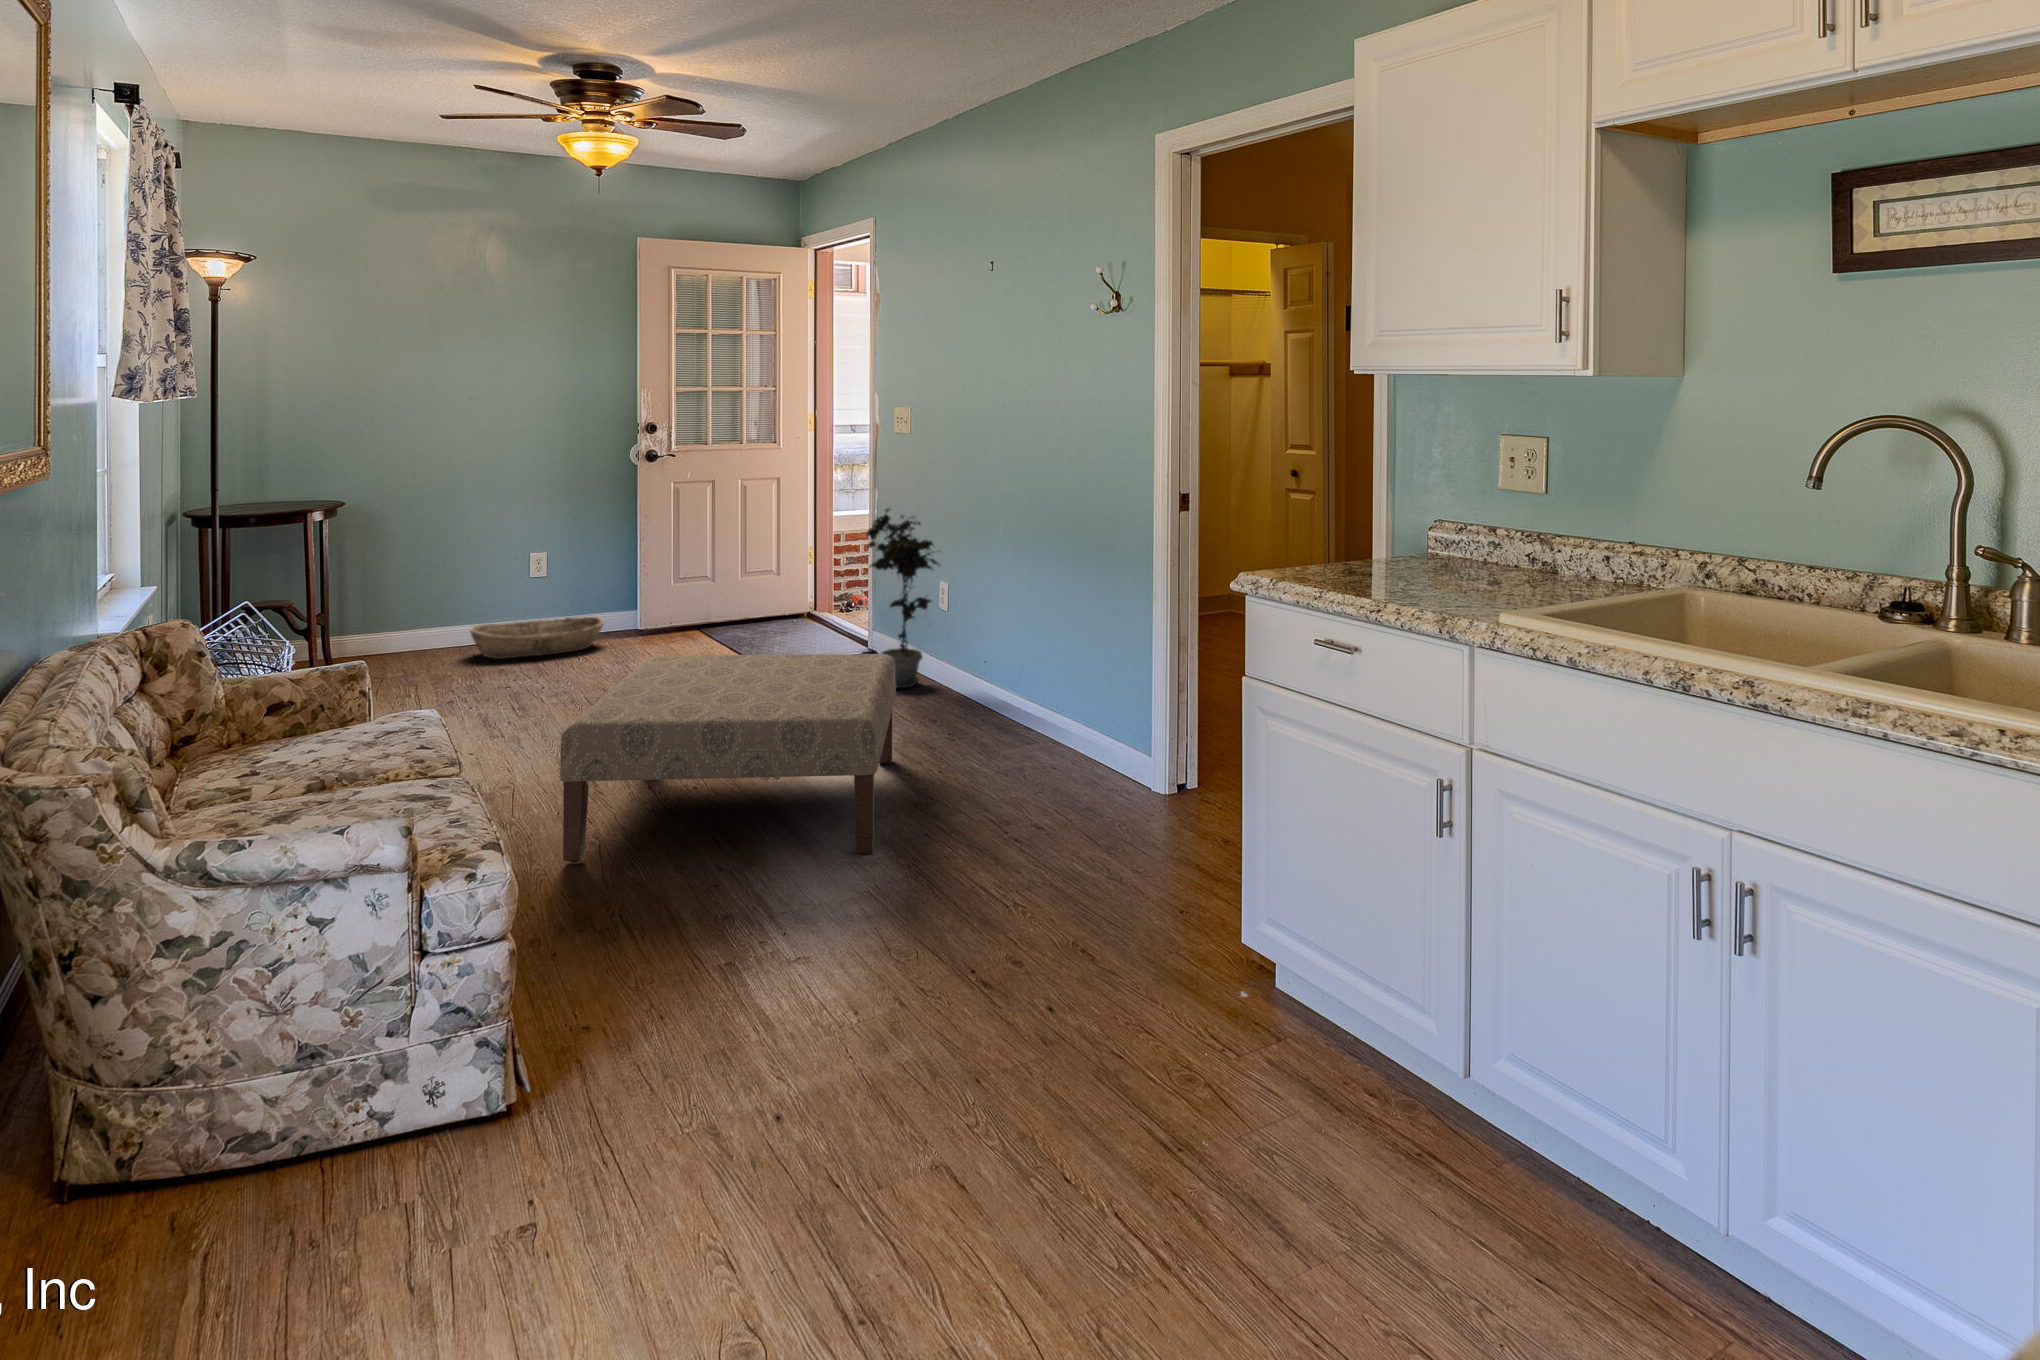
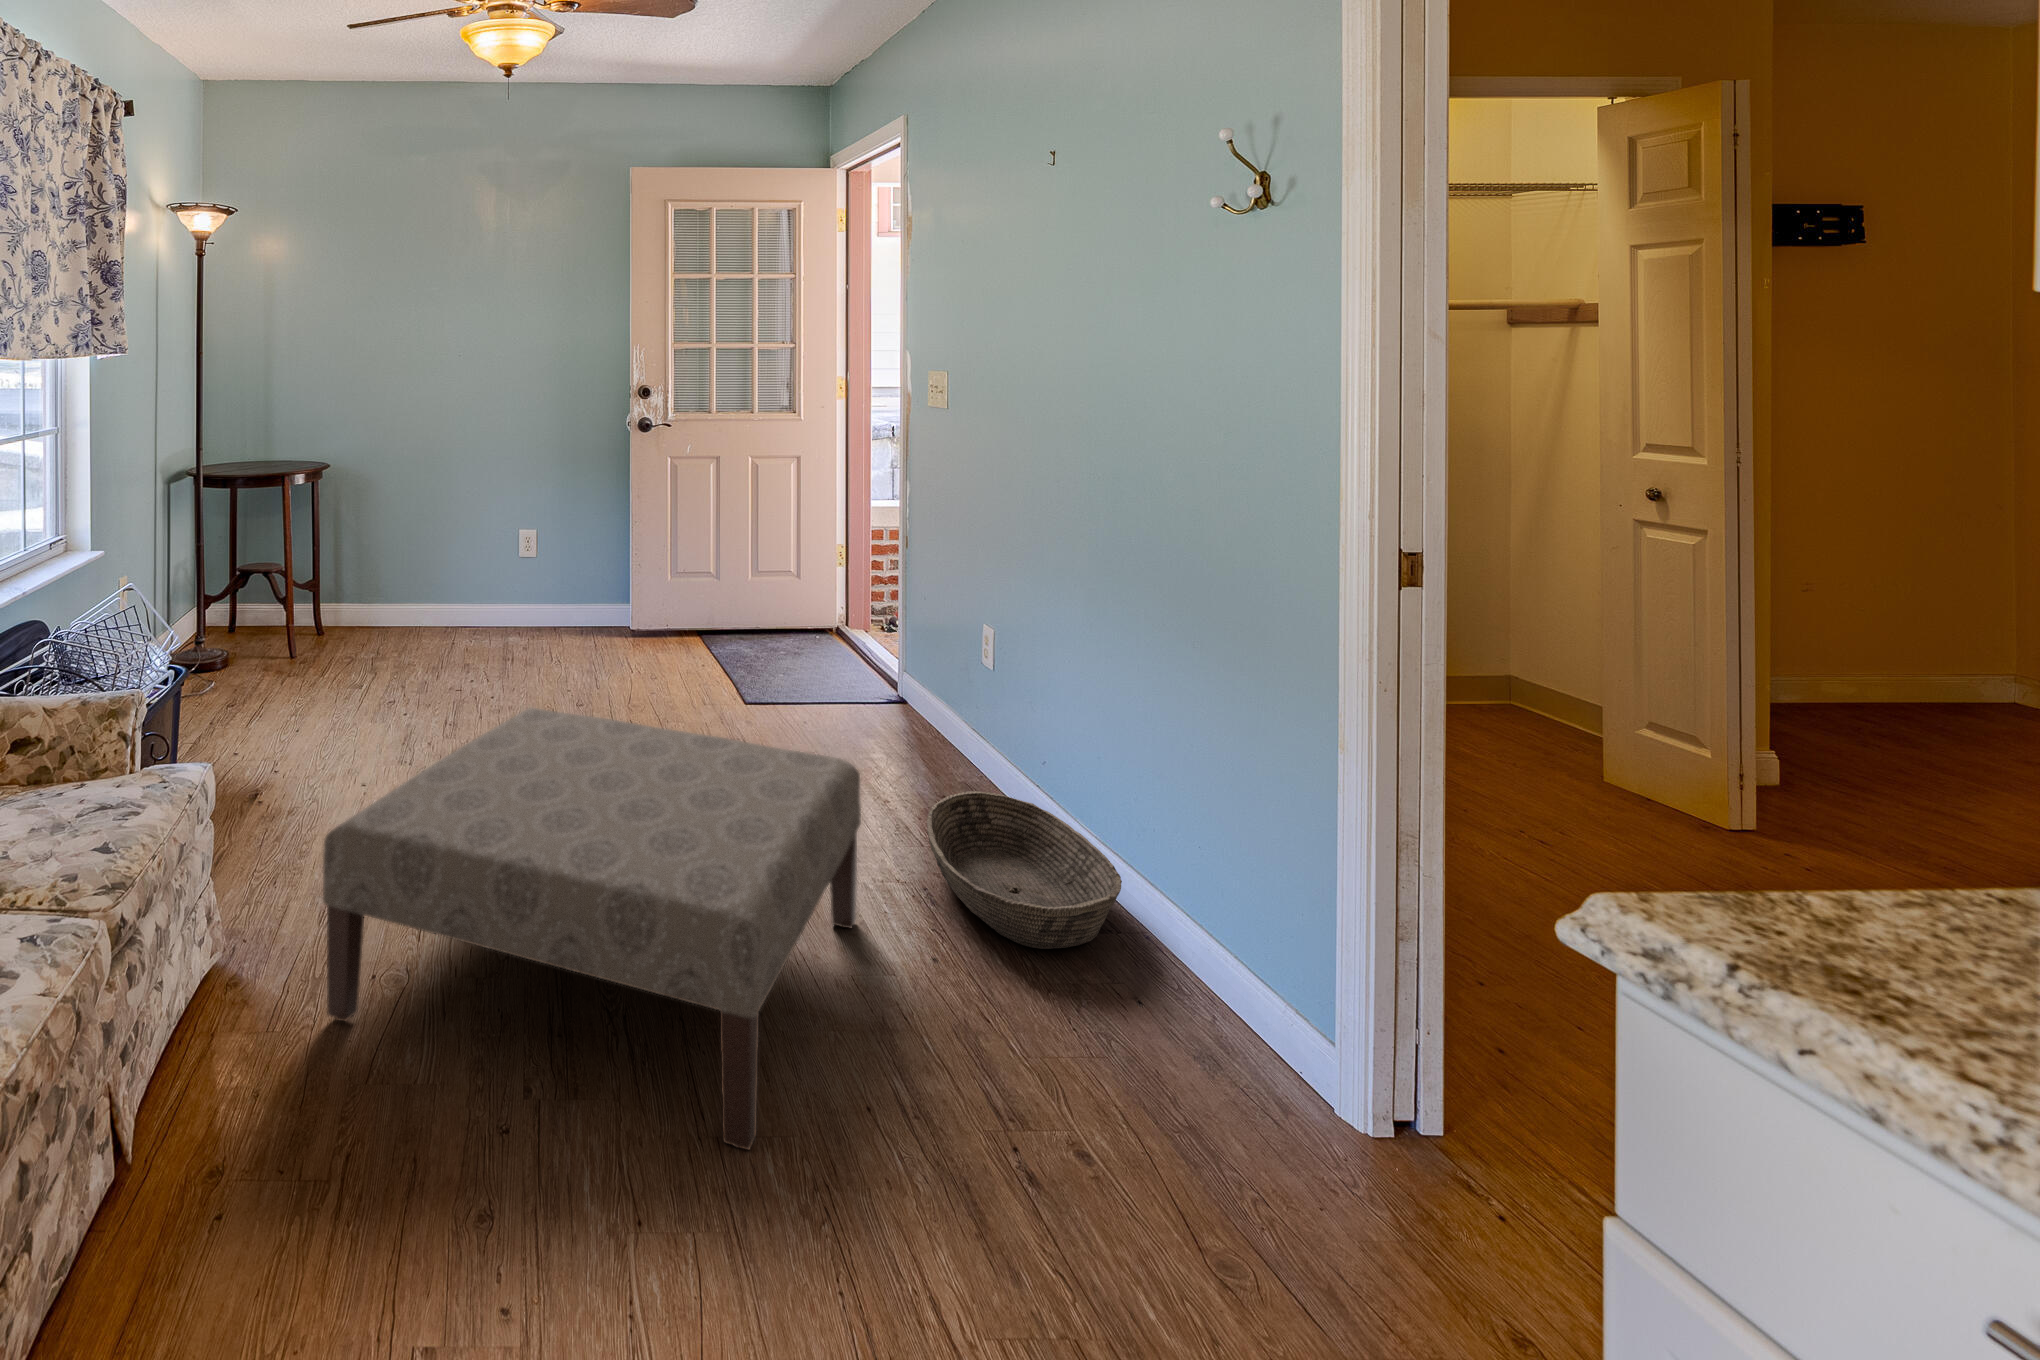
potted plant: present [867,509,939,688] -> none [862,517,980,775]
basket: present [470,617,604,659] -> present [927,791,1122,949]

